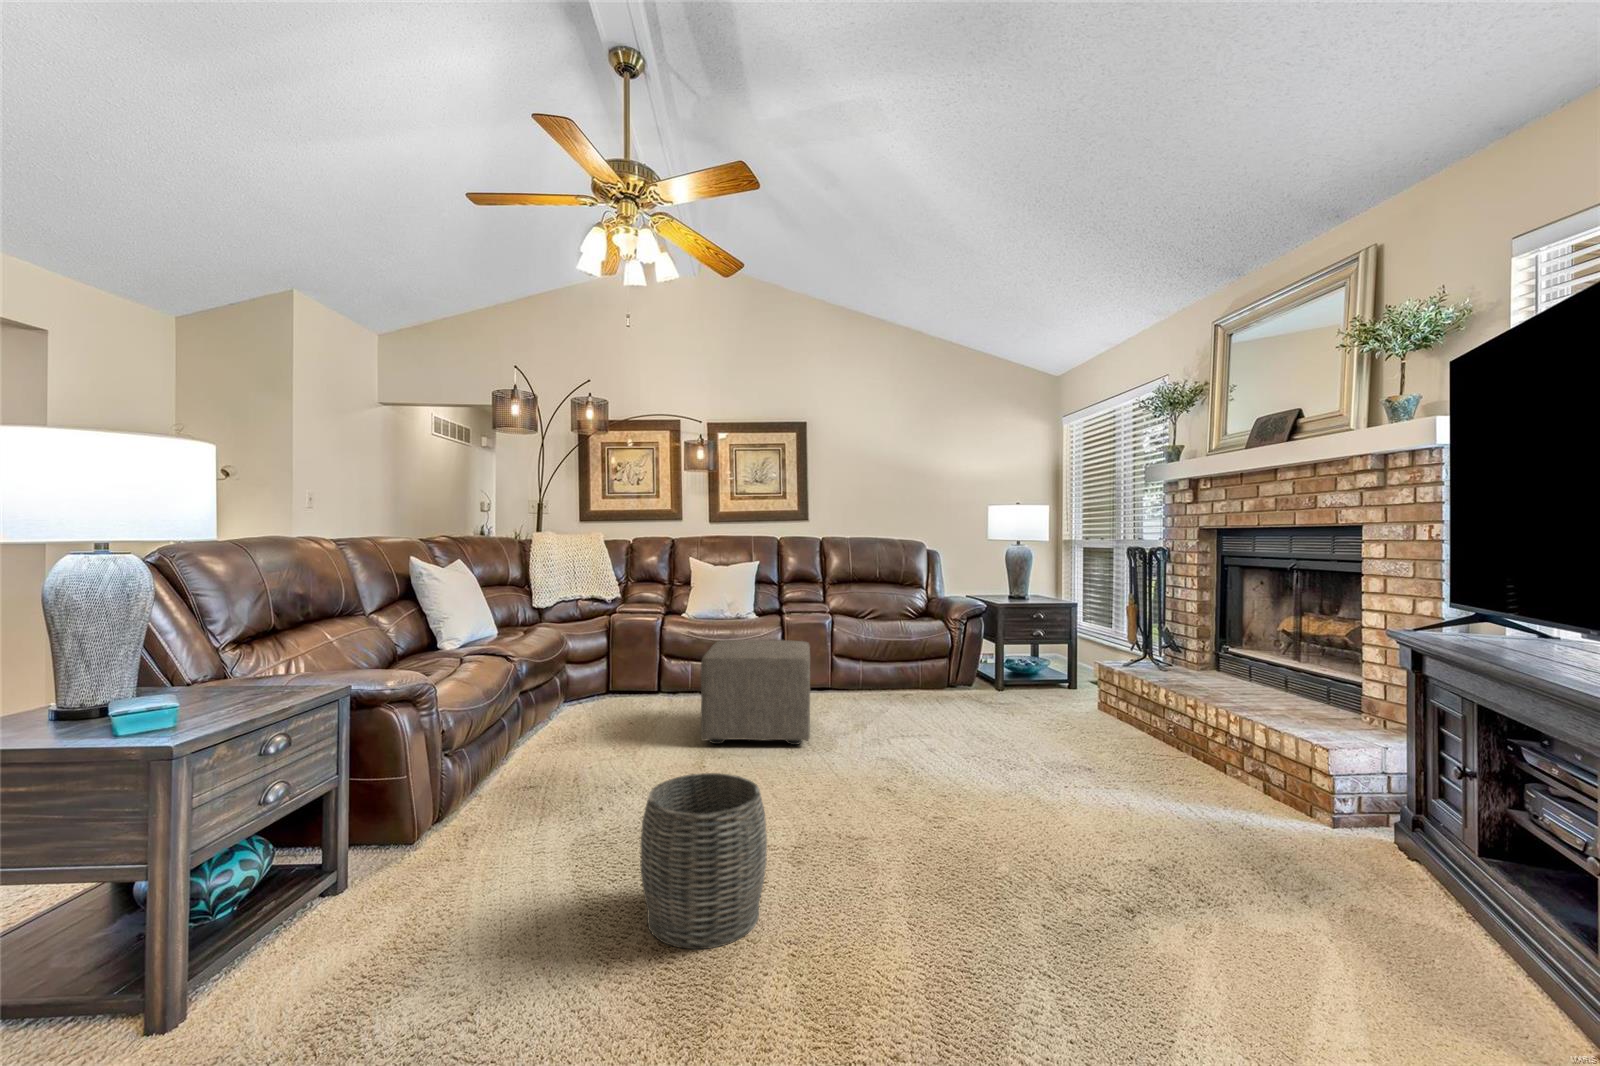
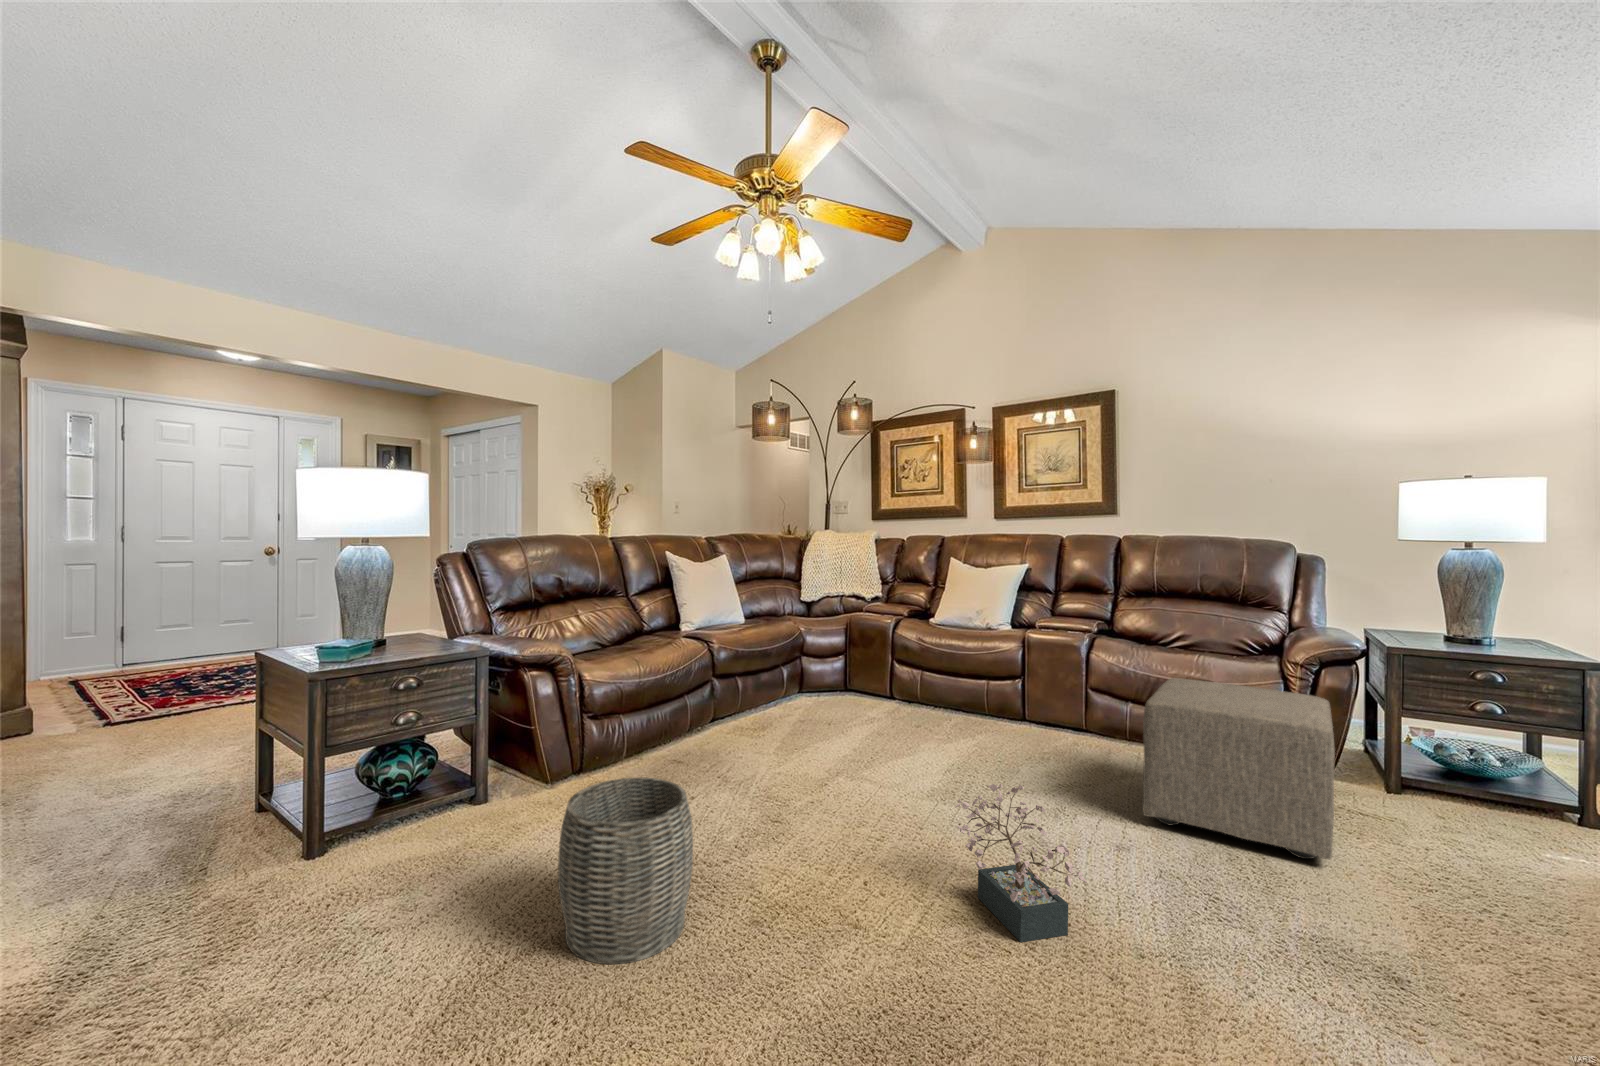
ottoman: present [701,640,810,745] -> present [1143,678,1335,859]
decorative plant: none [890,722,991,827] -> present [955,784,1087,942]

